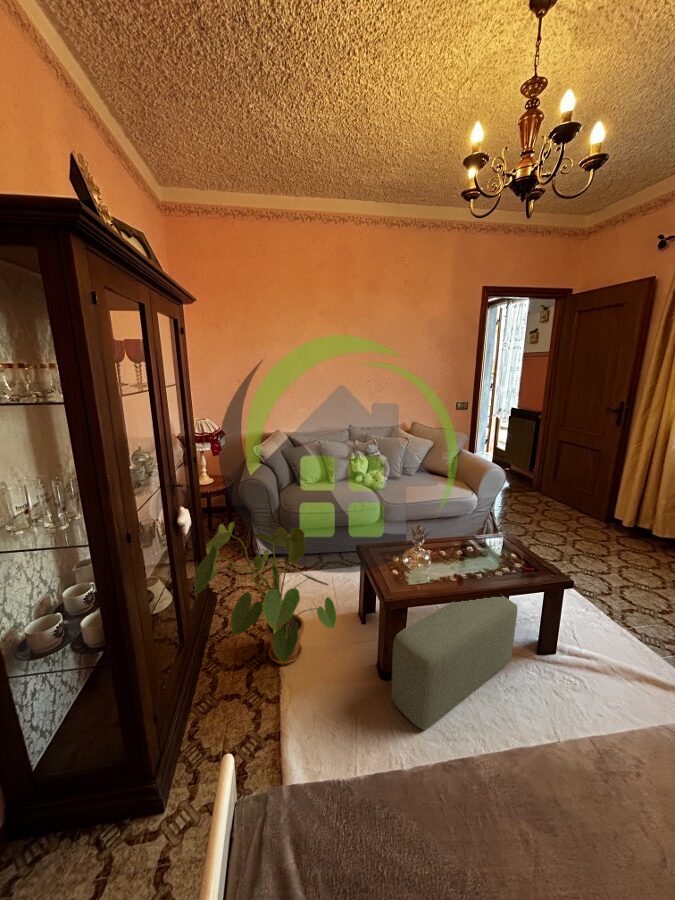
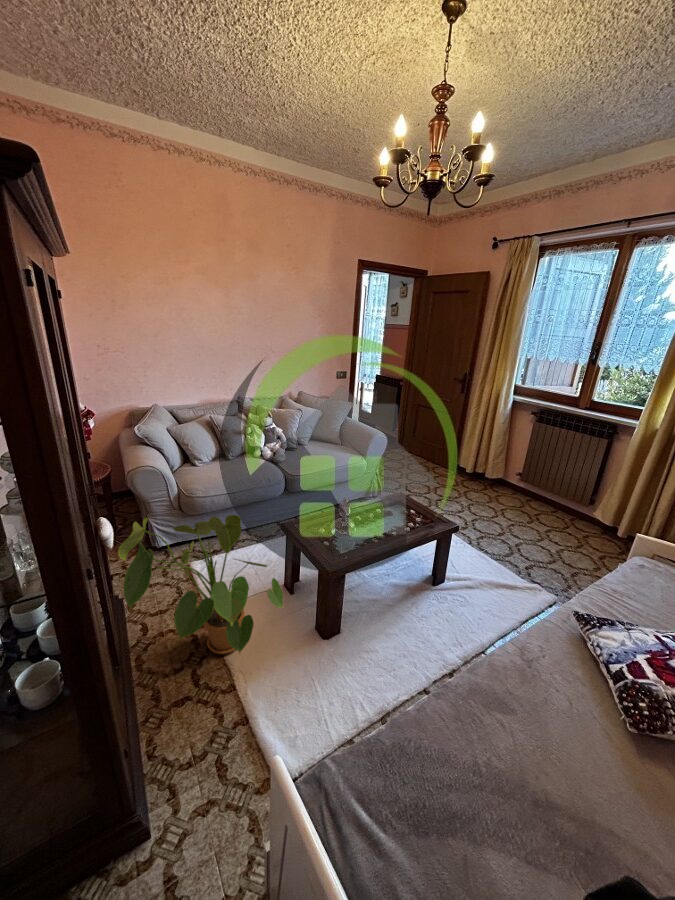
pouf: present [391,596,517,730] -> none [341,543,428,673]

